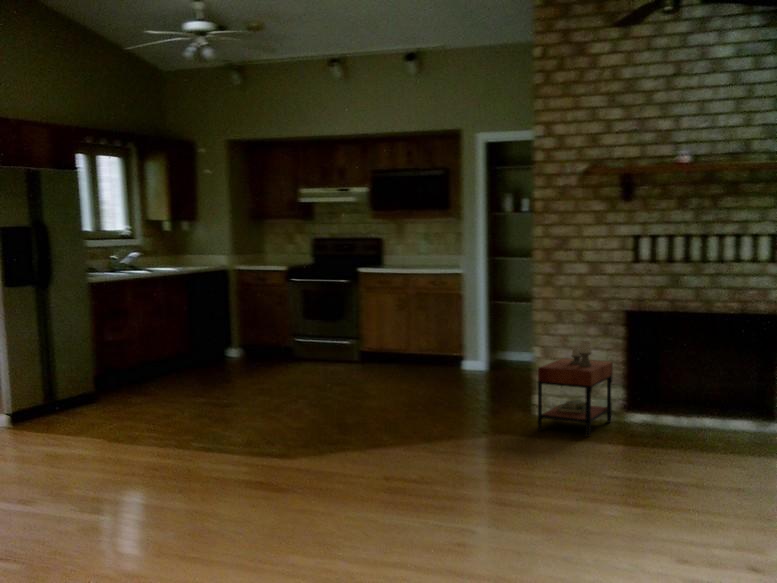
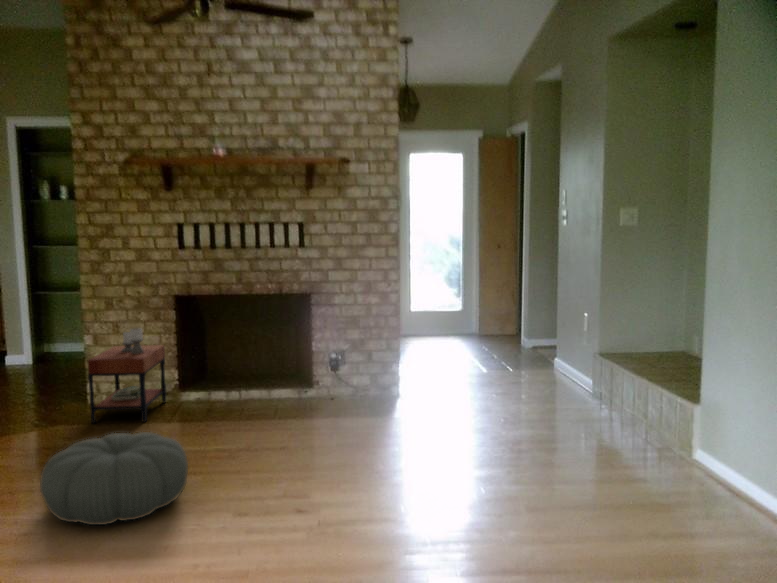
pouf: none [497,433,628,512] -> present [40,432,188,525]

